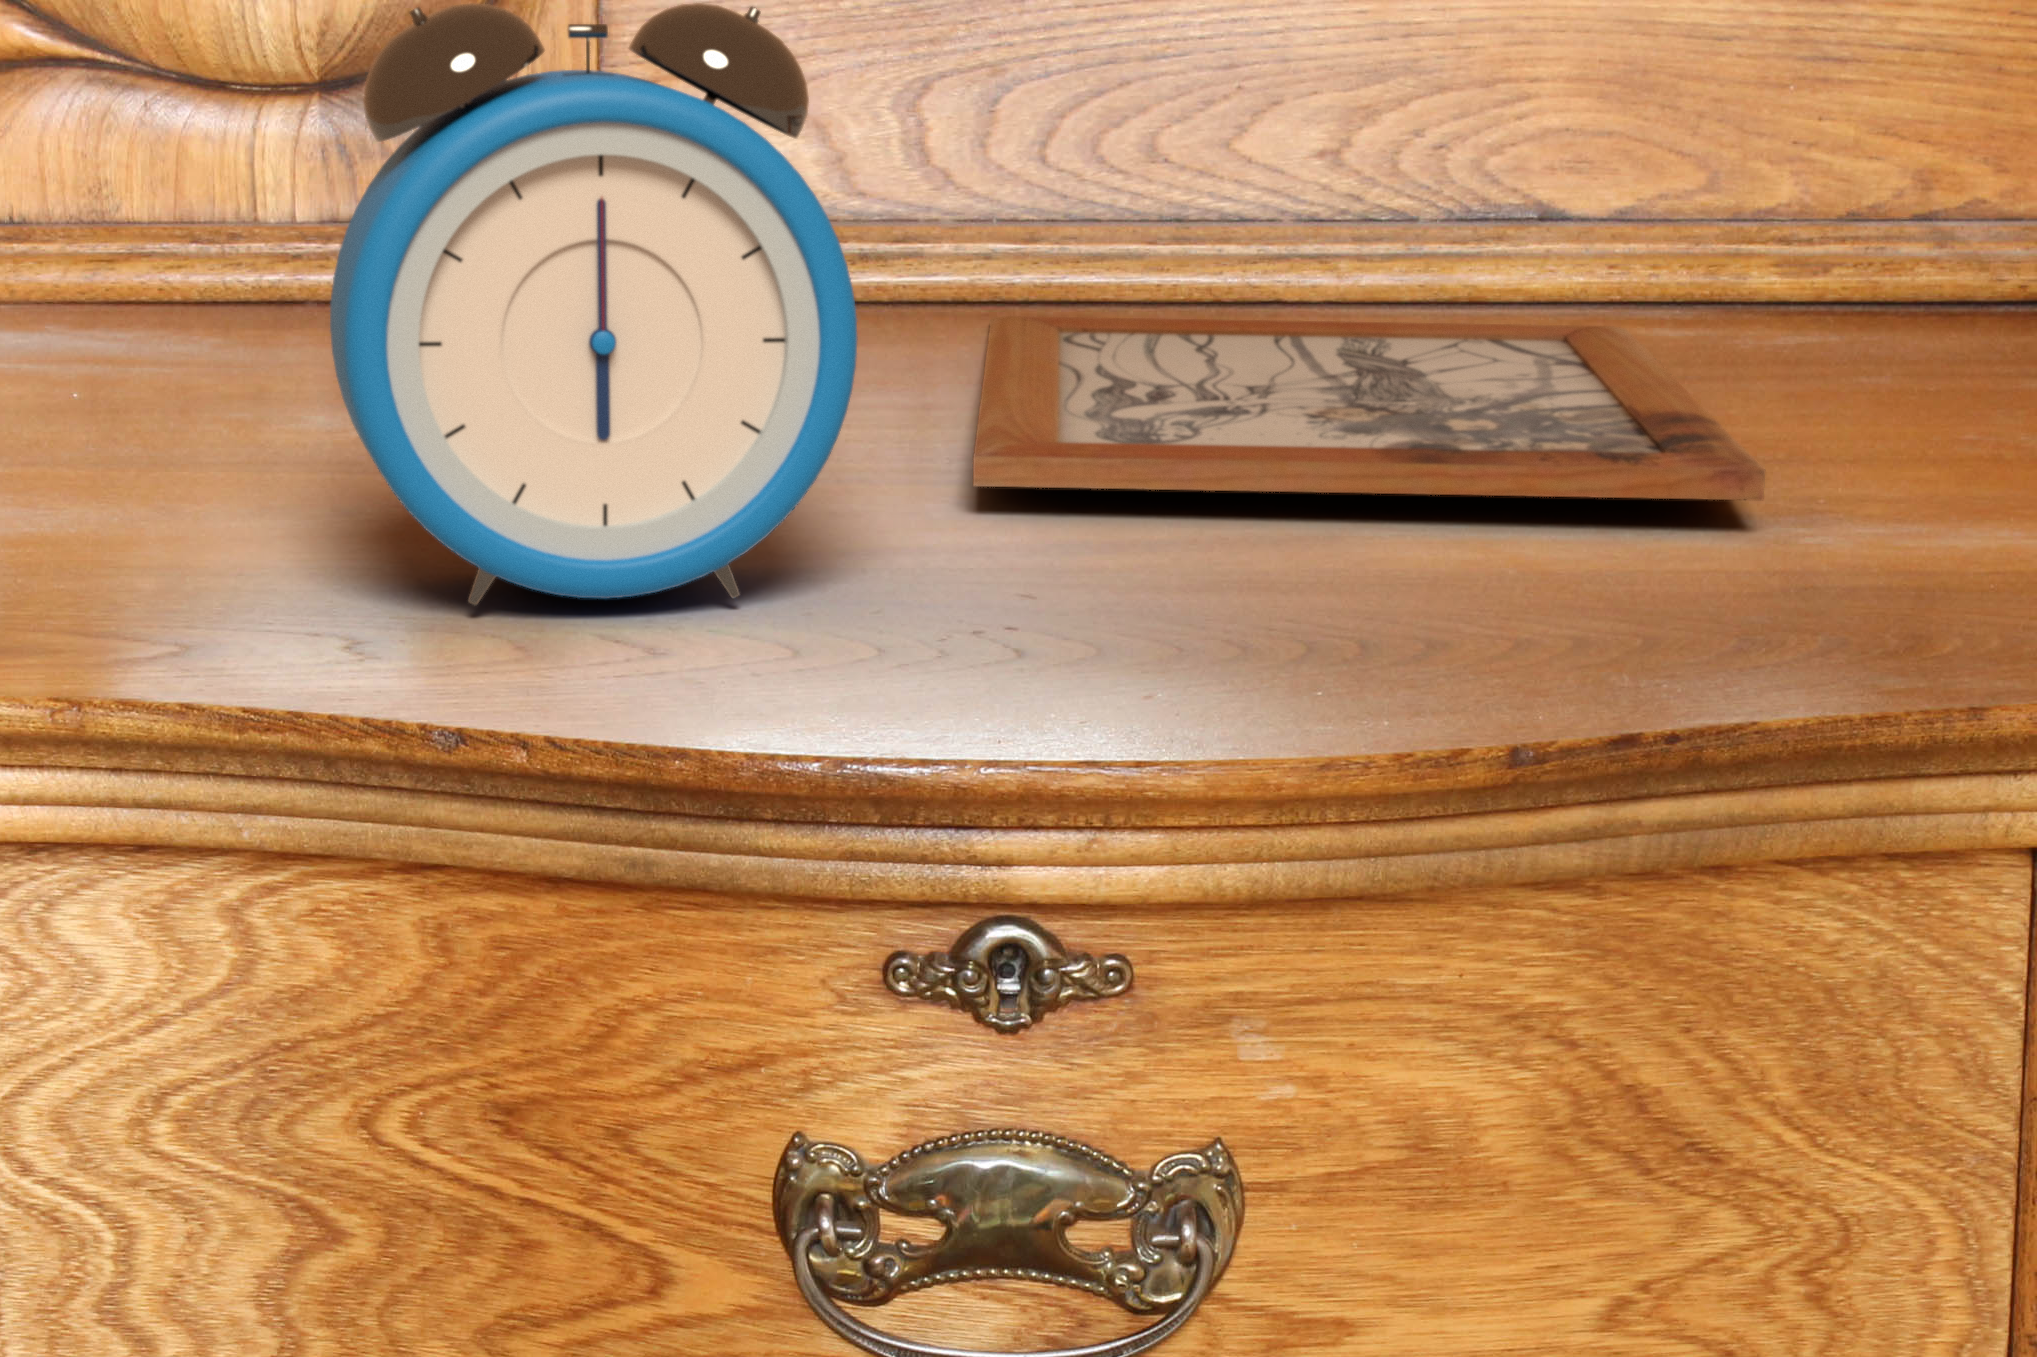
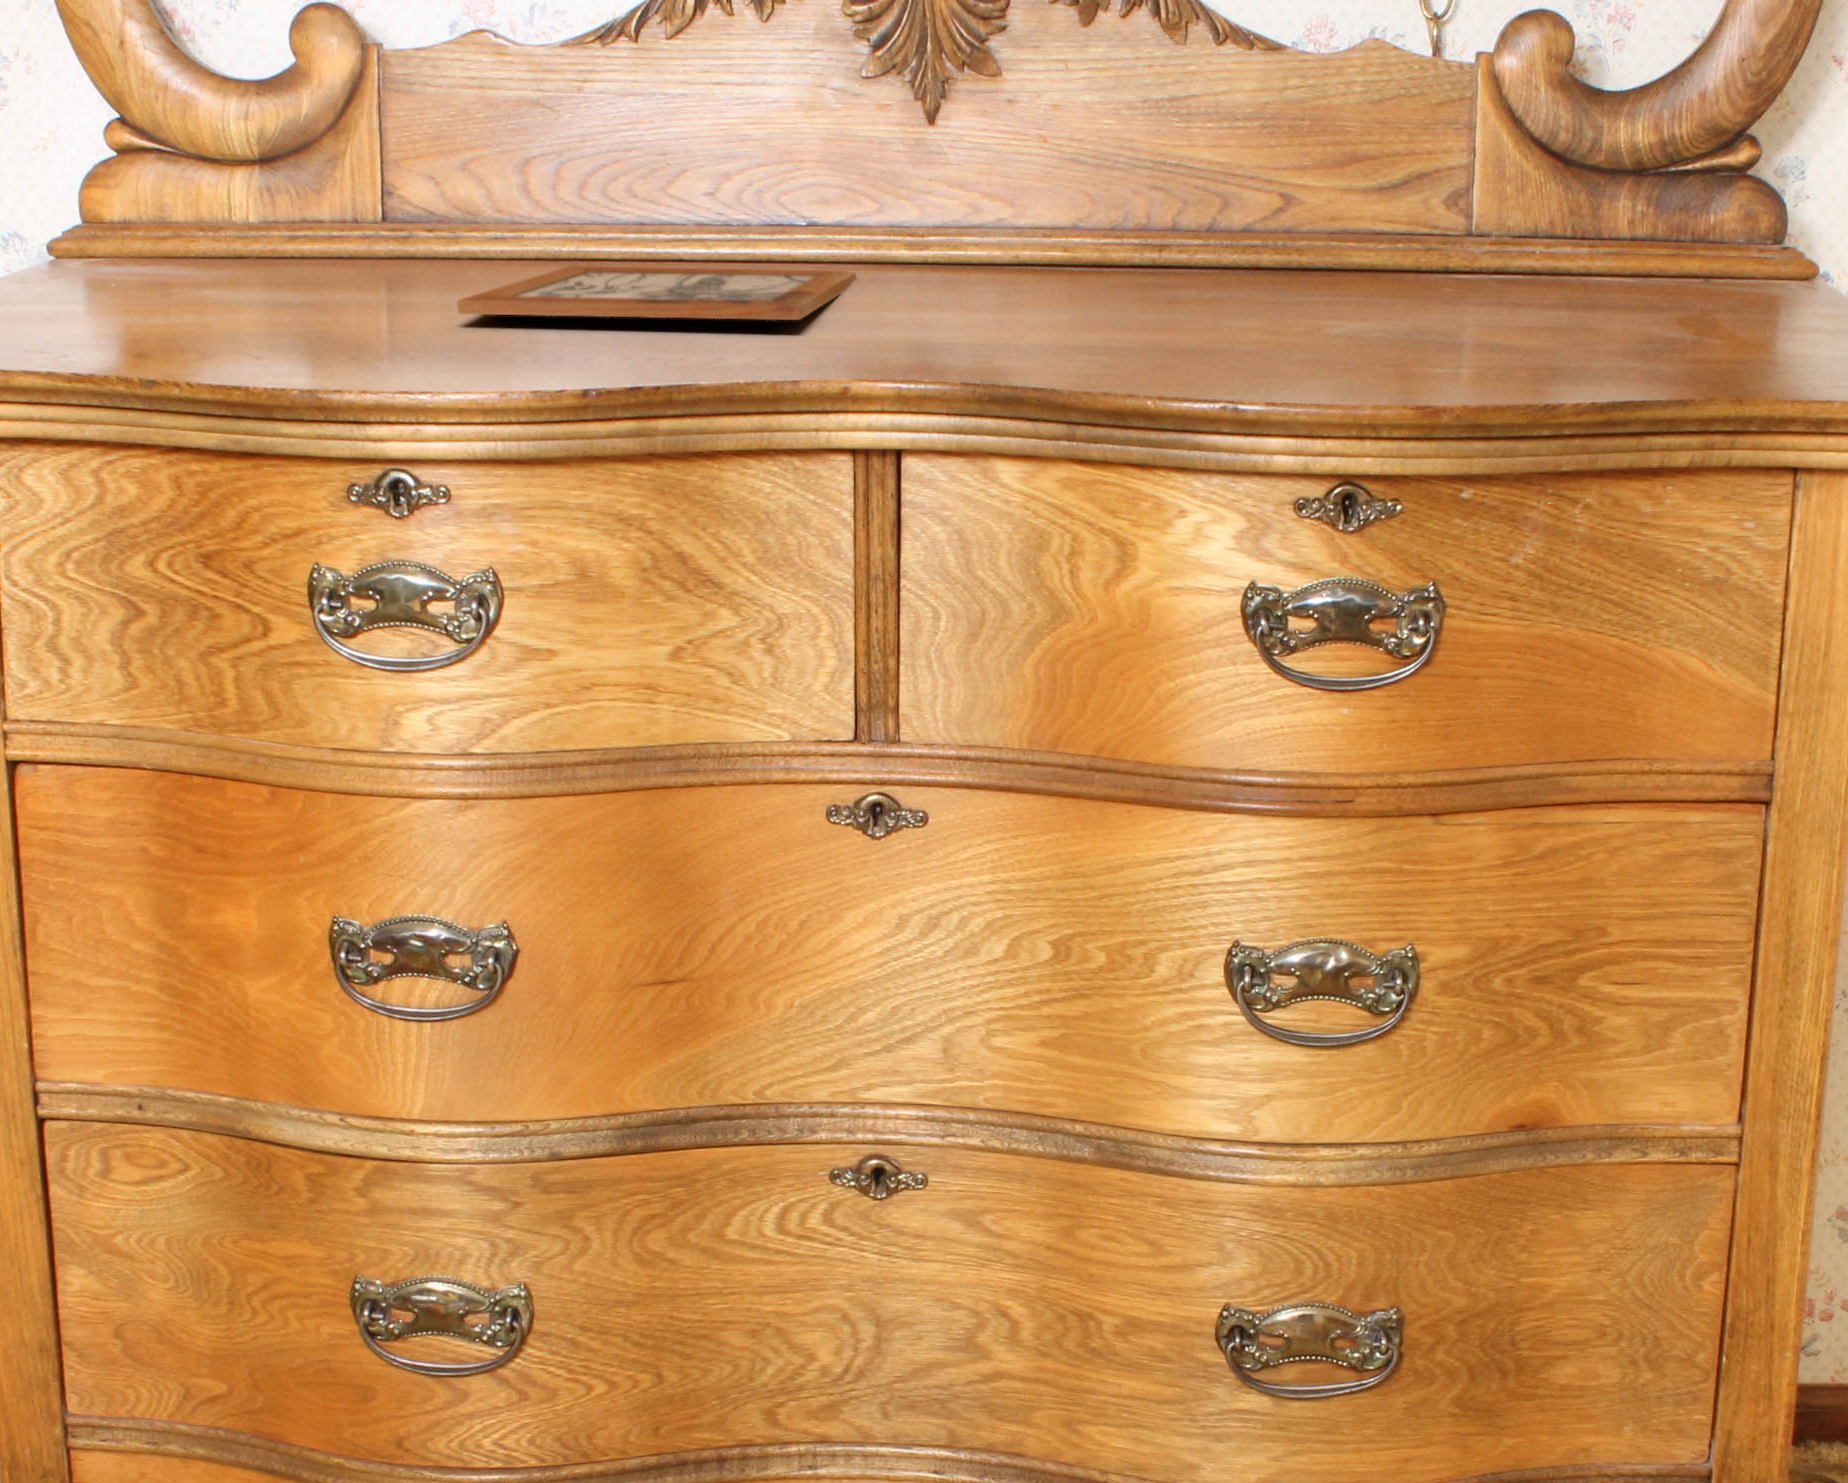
alarm clock: present [330,3,857,605] -> none [138,88,366,348]

